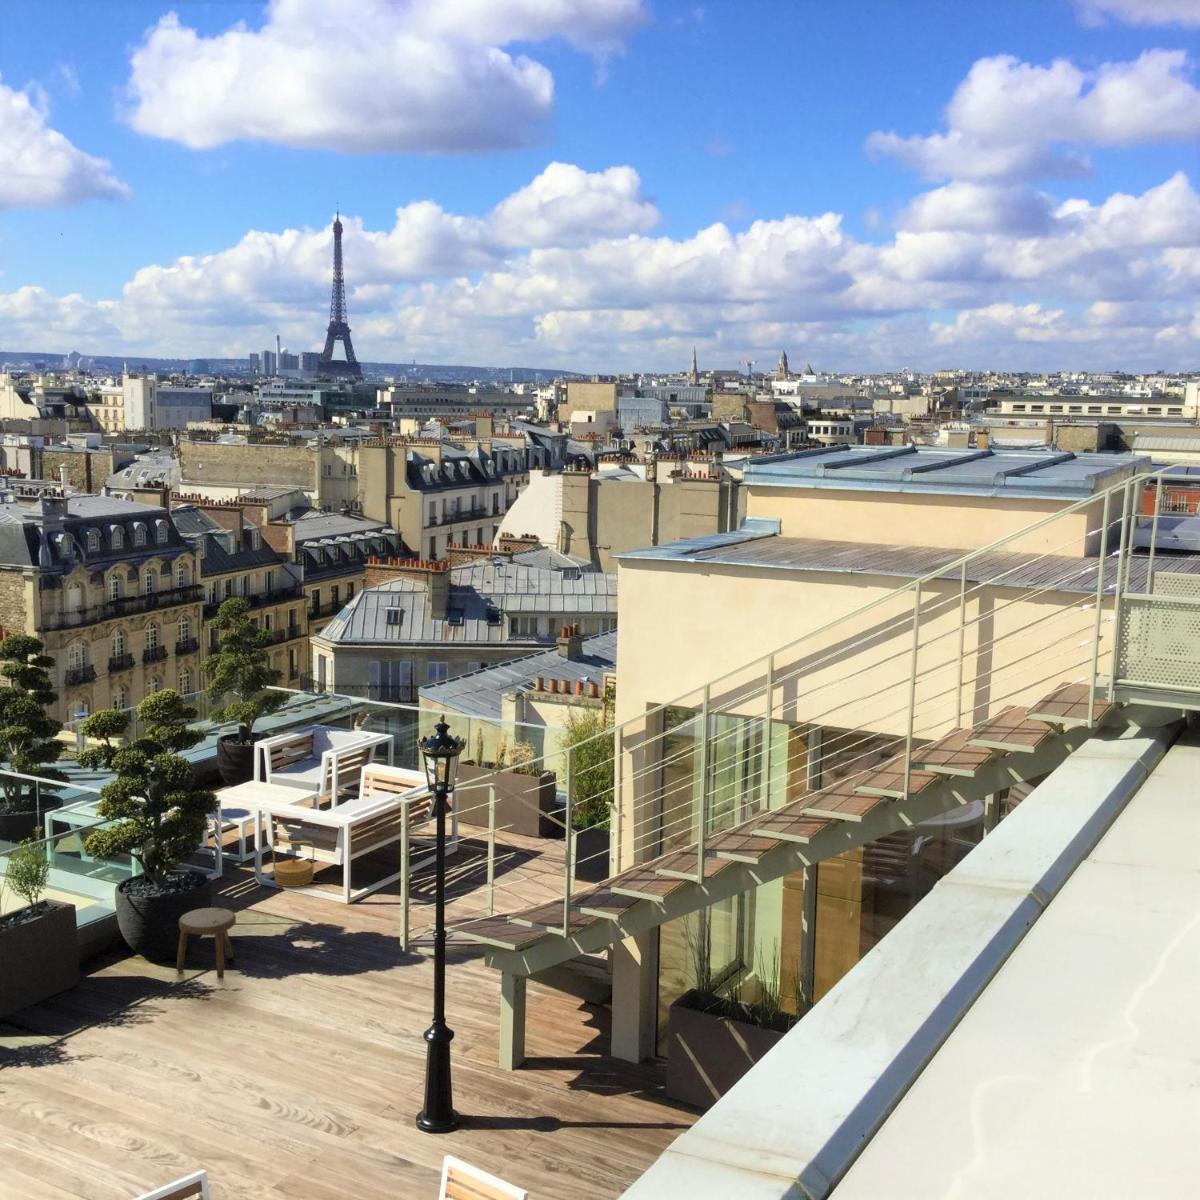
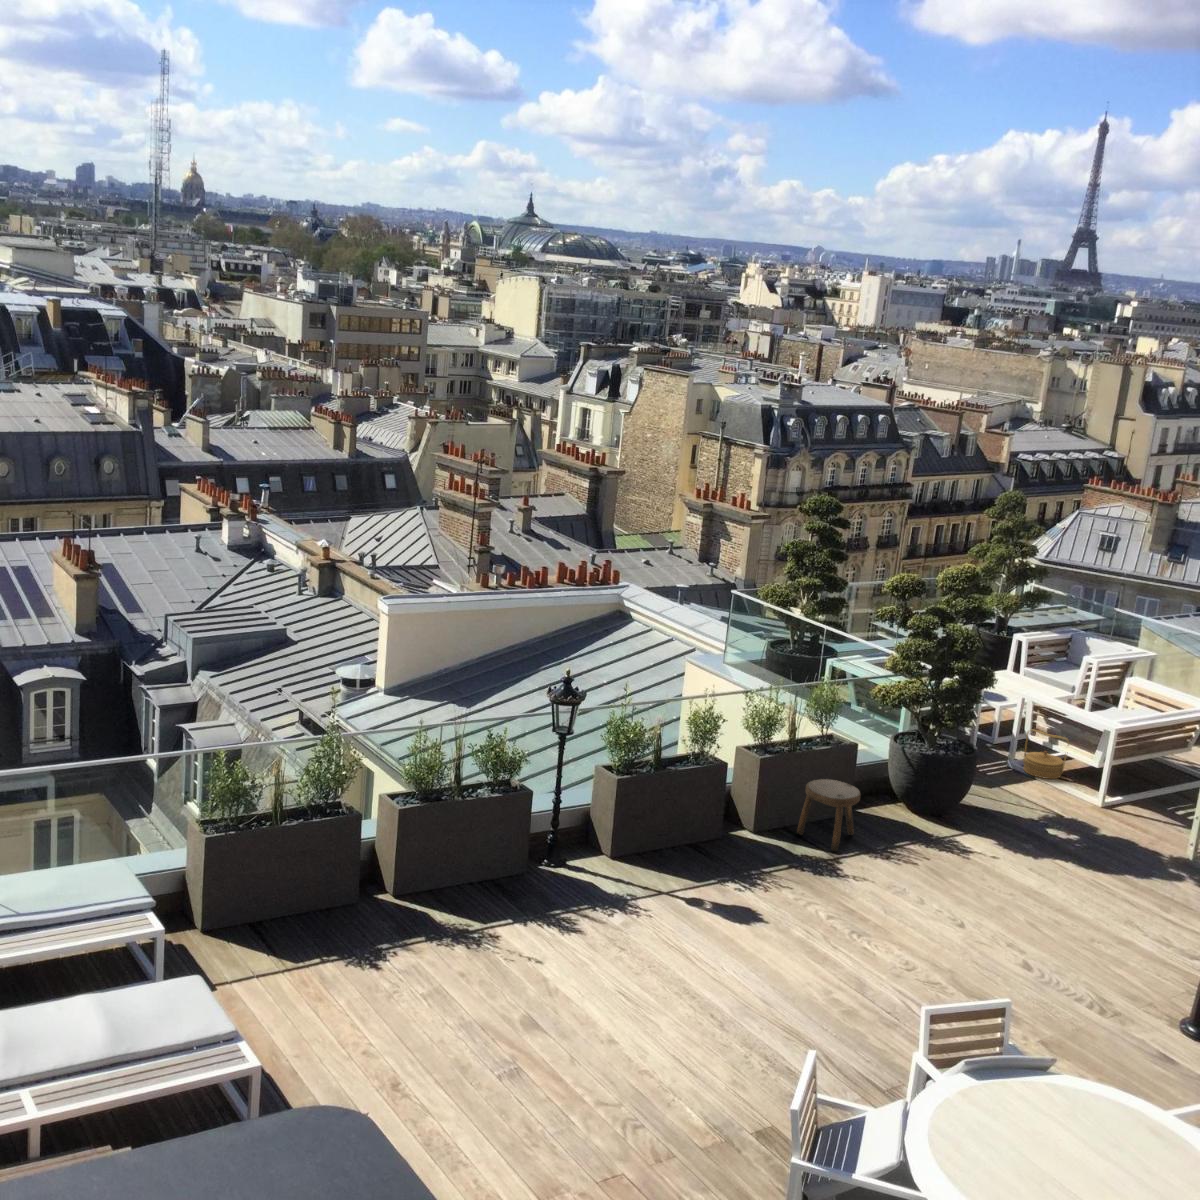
stool: present [177,908,236,979] -> present [797,779,860,851]

